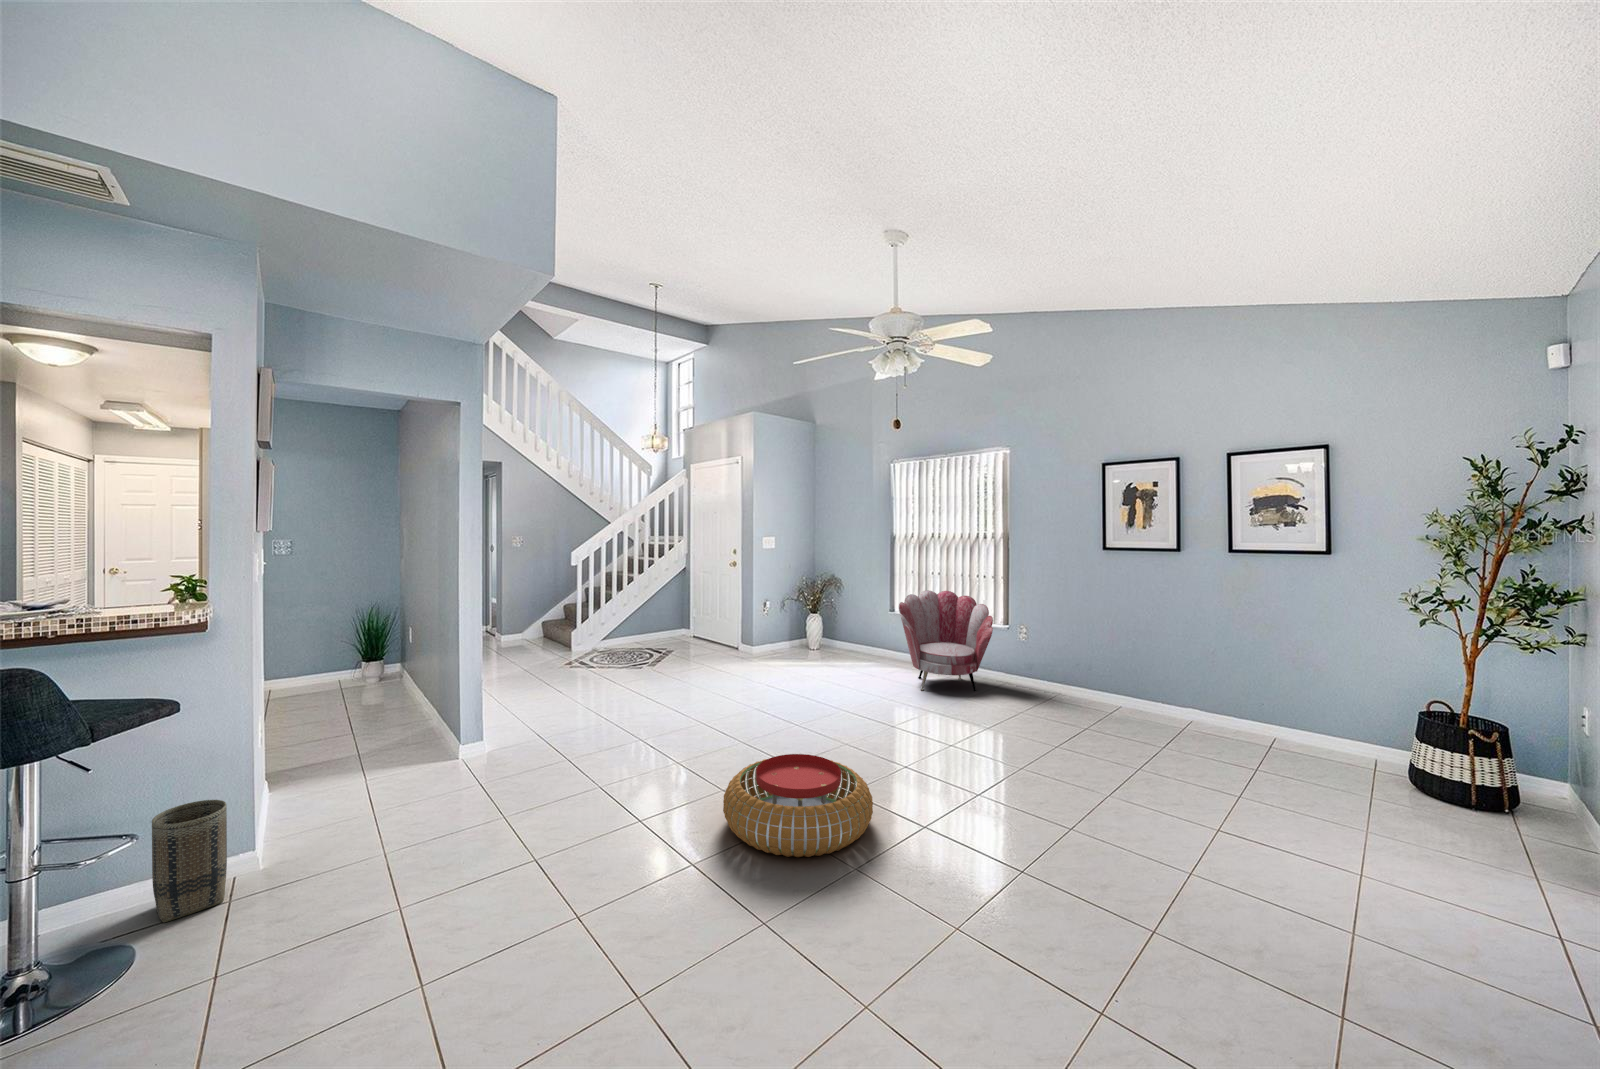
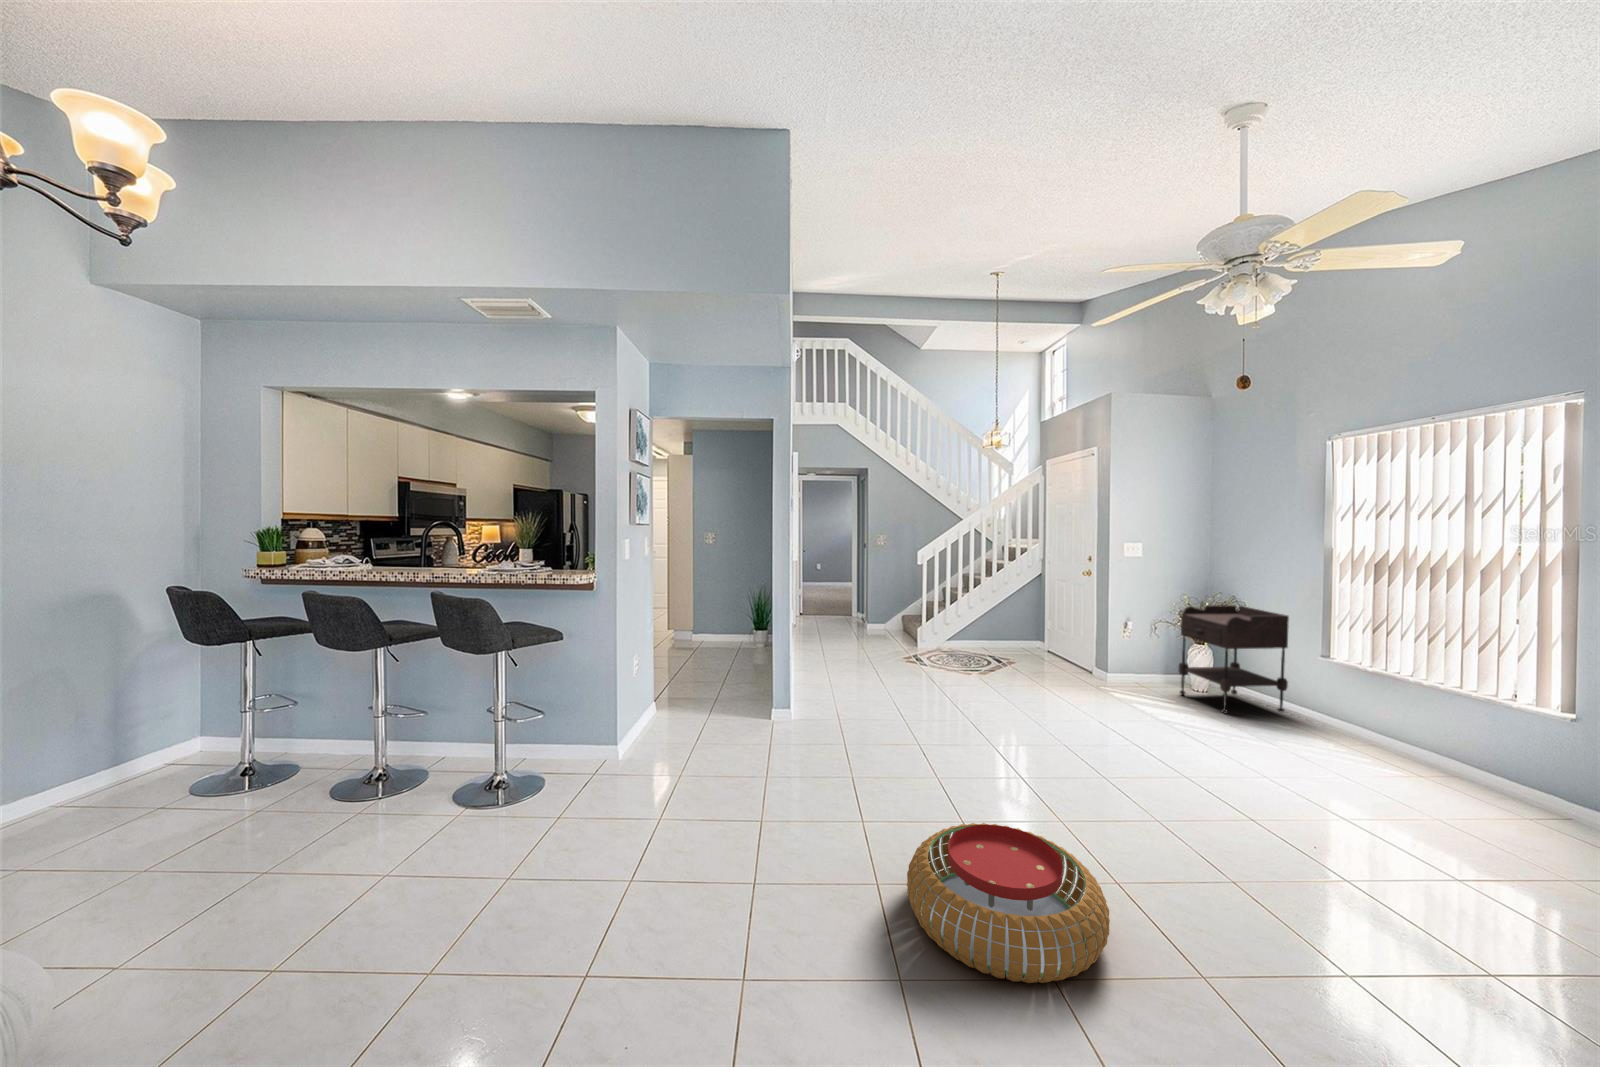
side table: none [804,582,871,663] -> present [1178,605,1289,714]
armchair: present [899,590,993,691] -> none [1313,632,1523,814]
basket: present [152,800,227,922] -> none [527,727,567,805]

